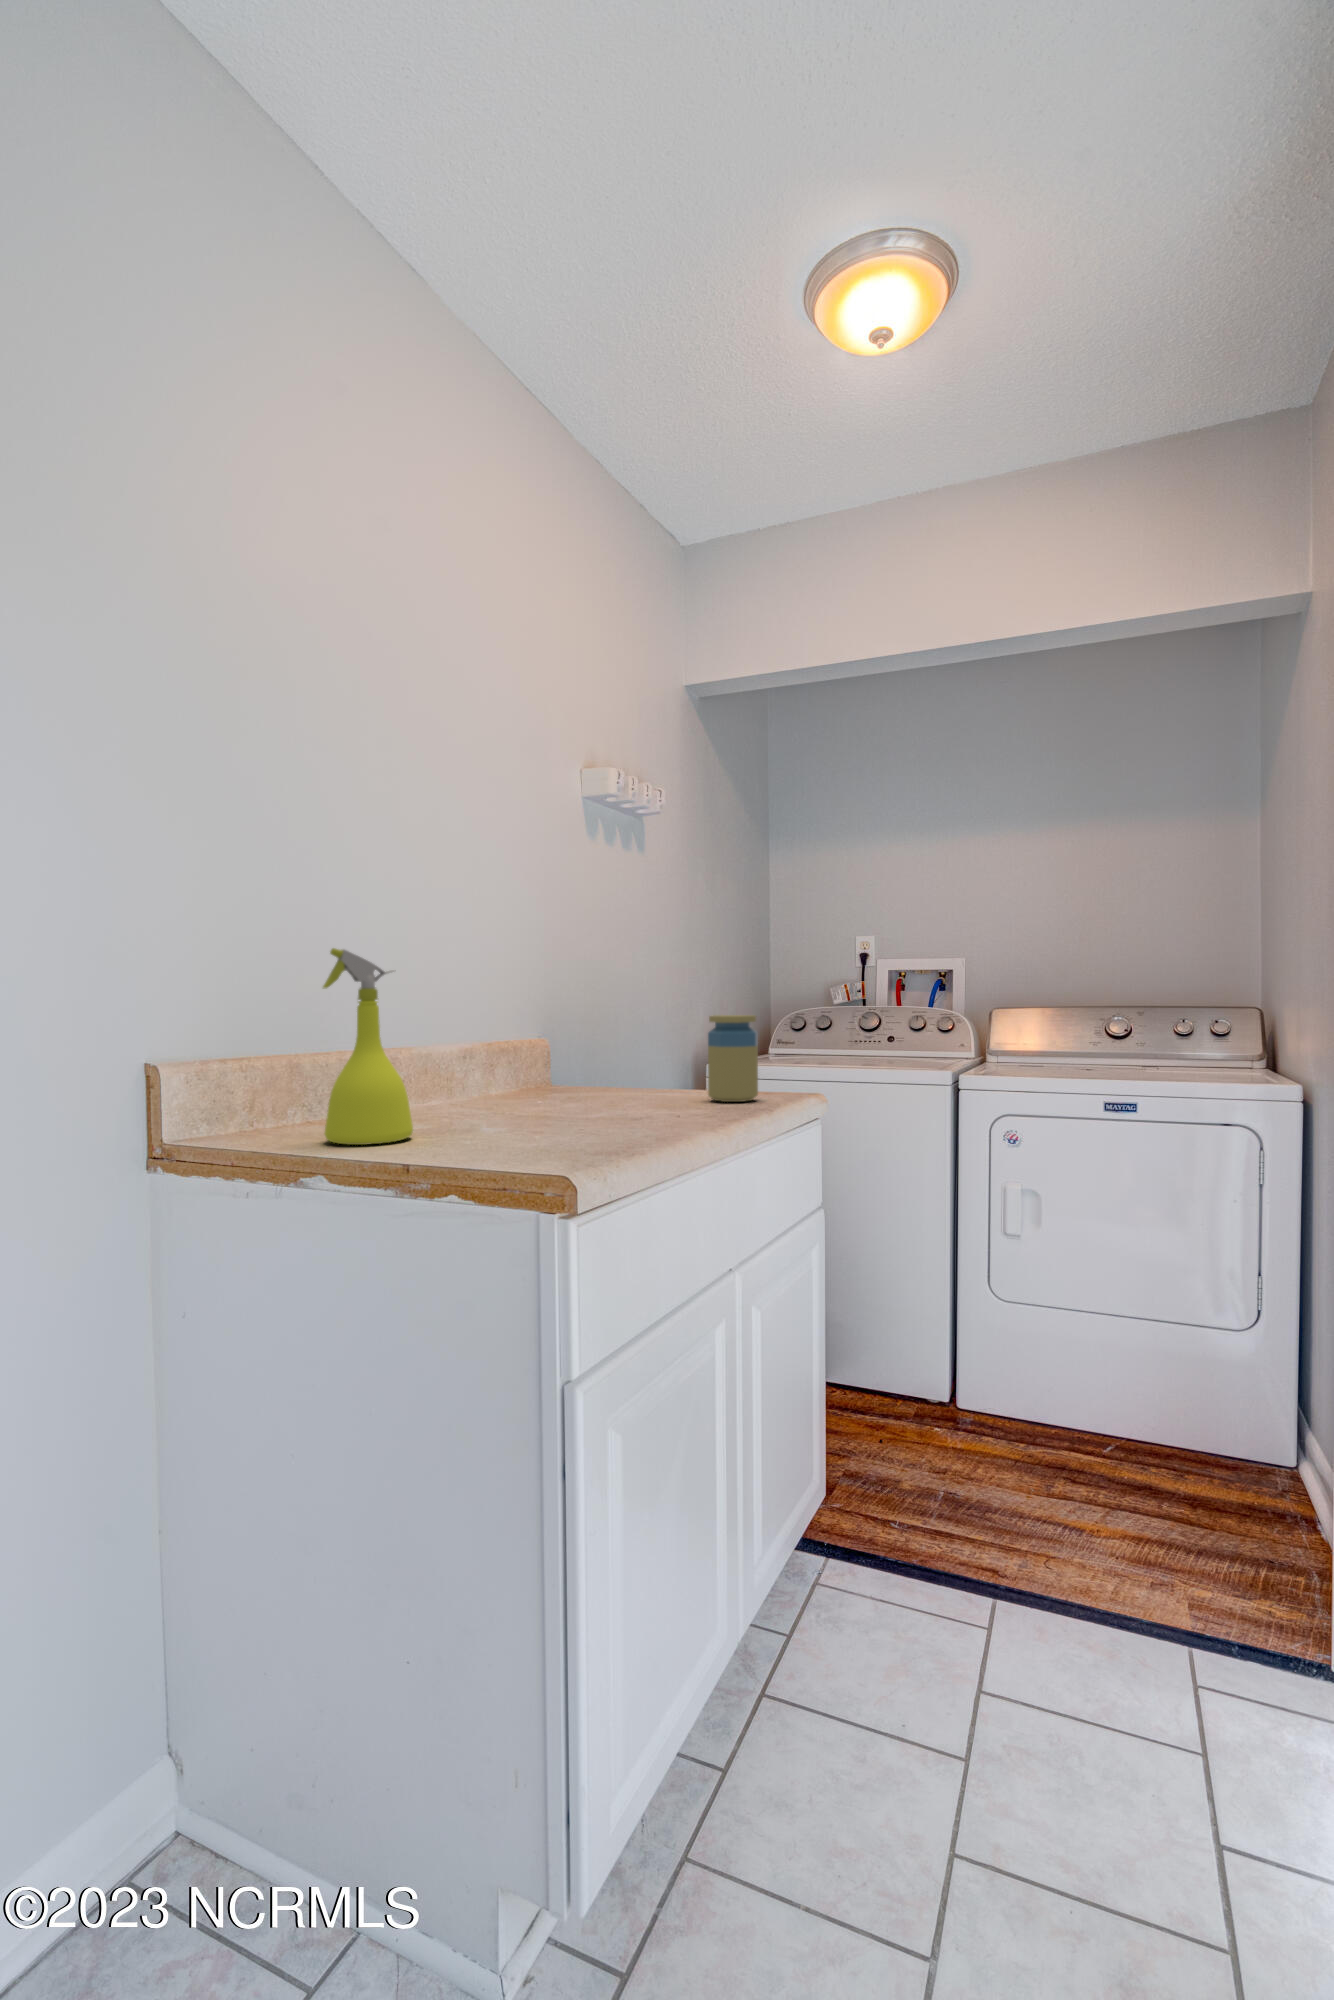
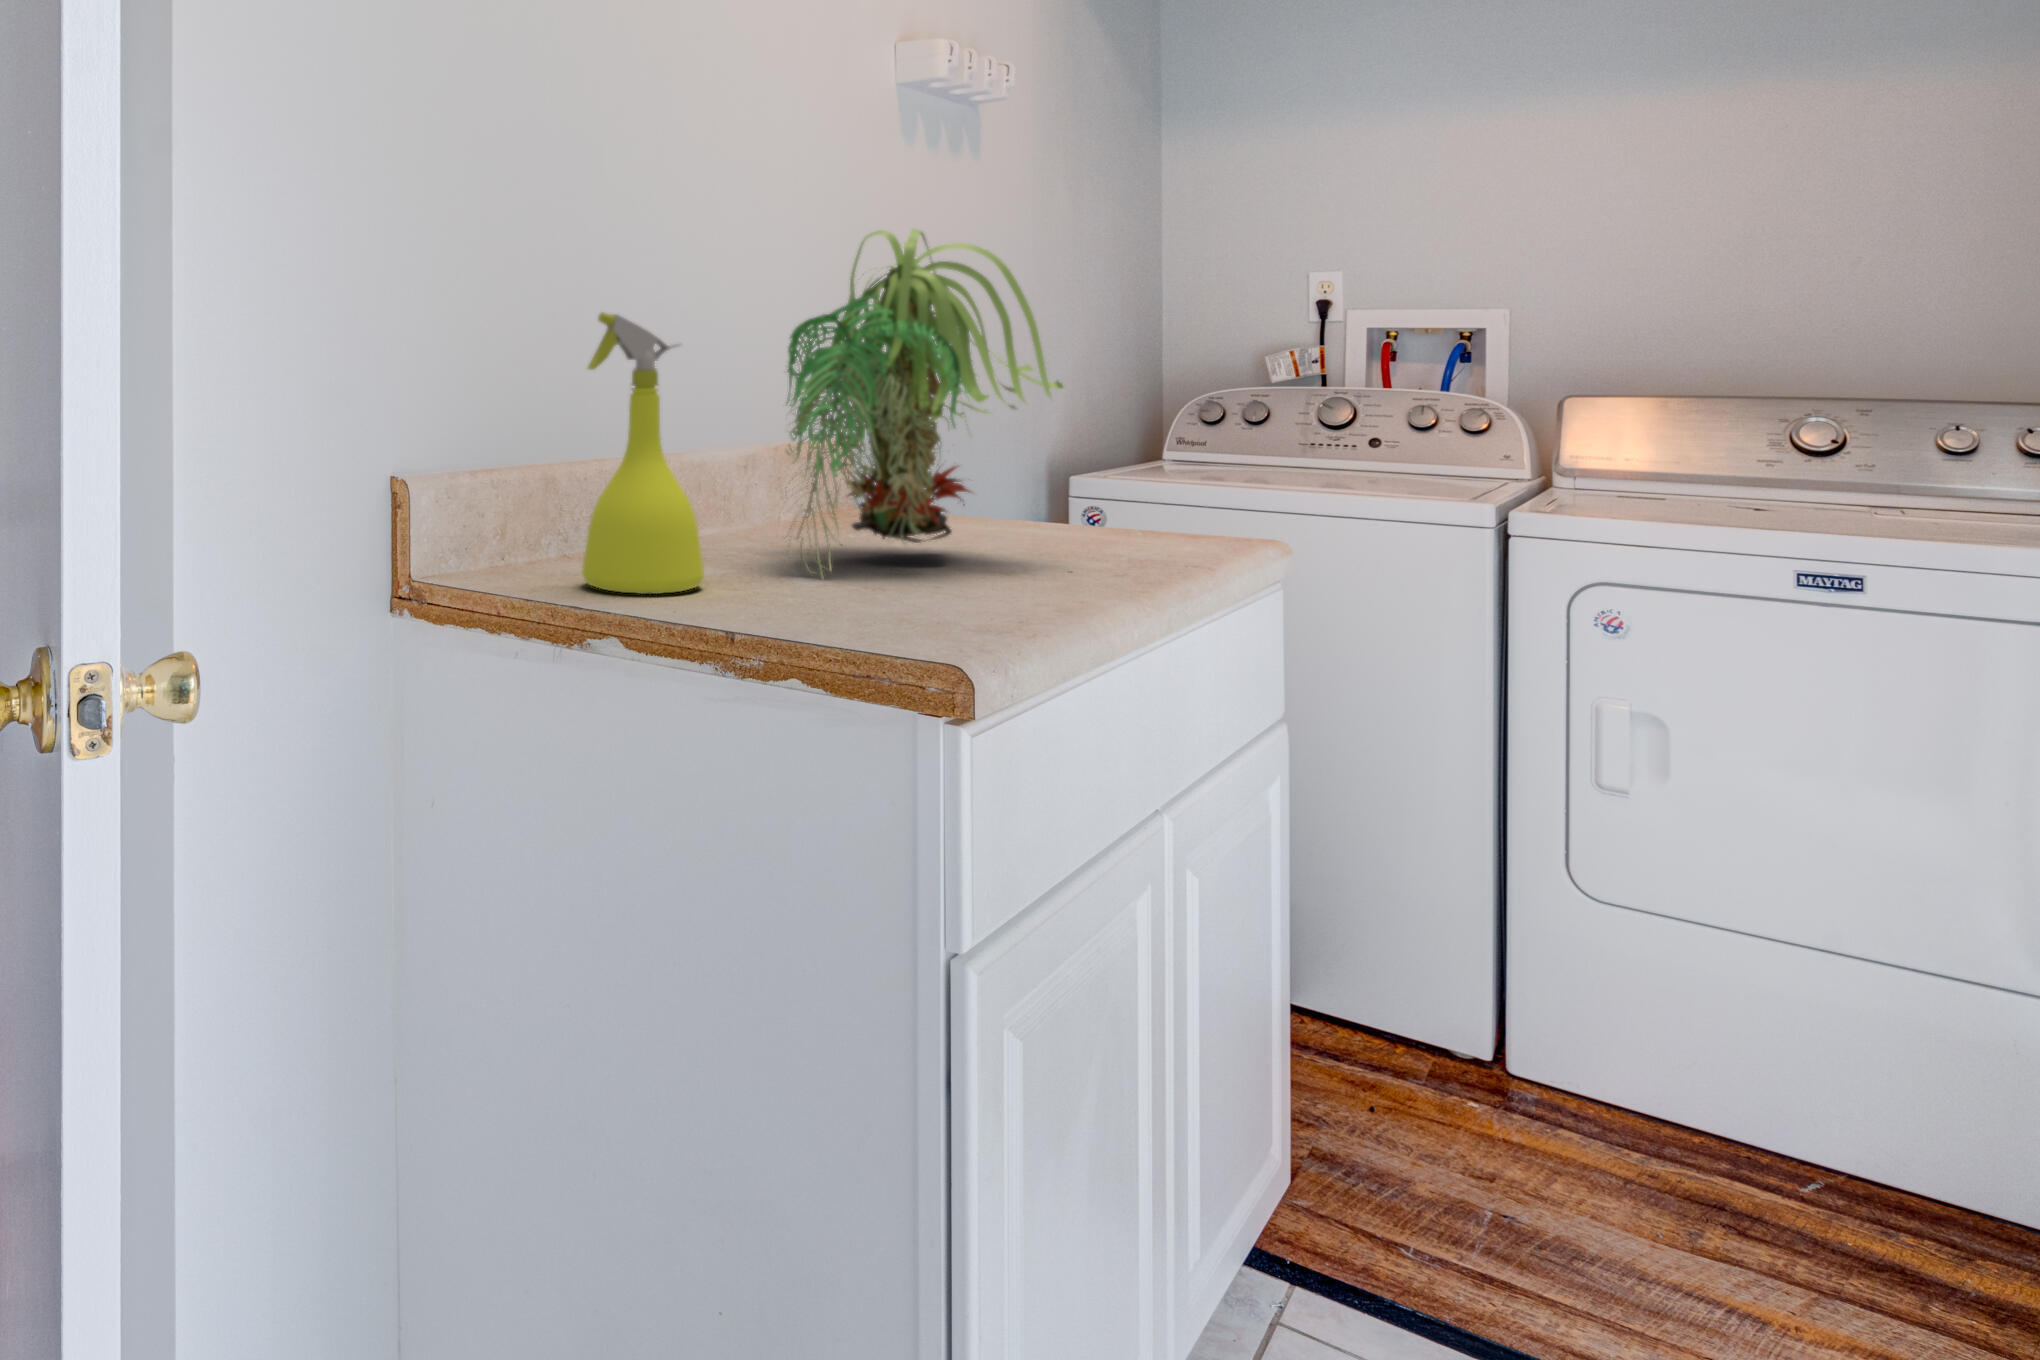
plant: none [473,895,666,1130] -> present [786,229,1063,574]
jar: present [708,1015,758,1102] -> none [1116,413,1200,551]

